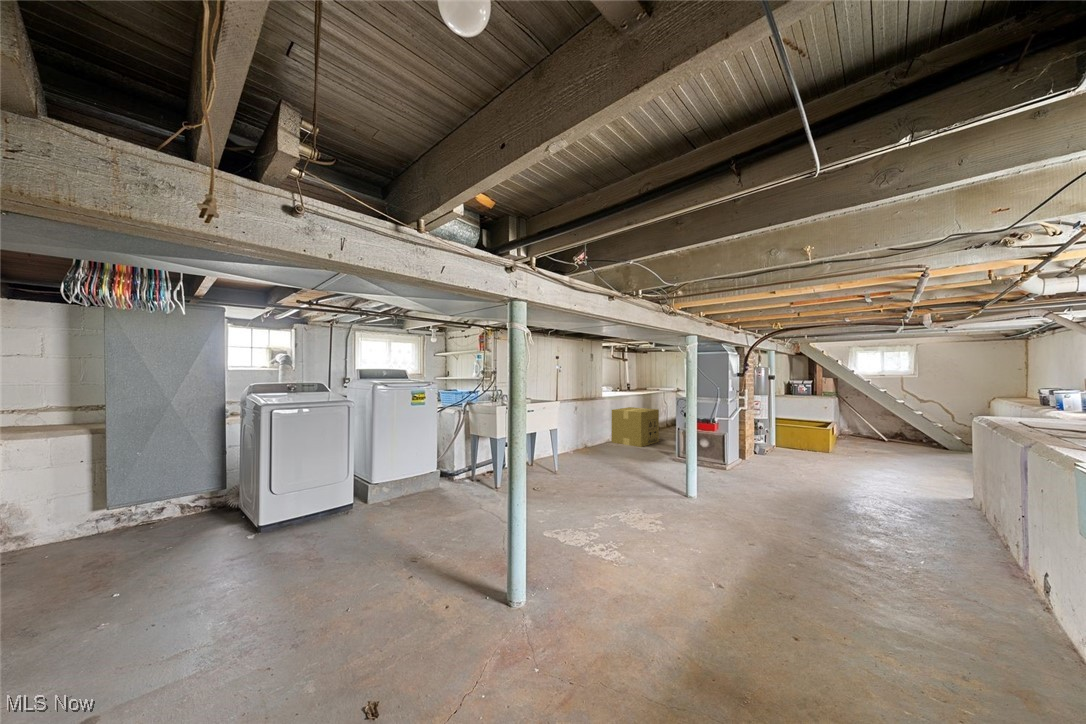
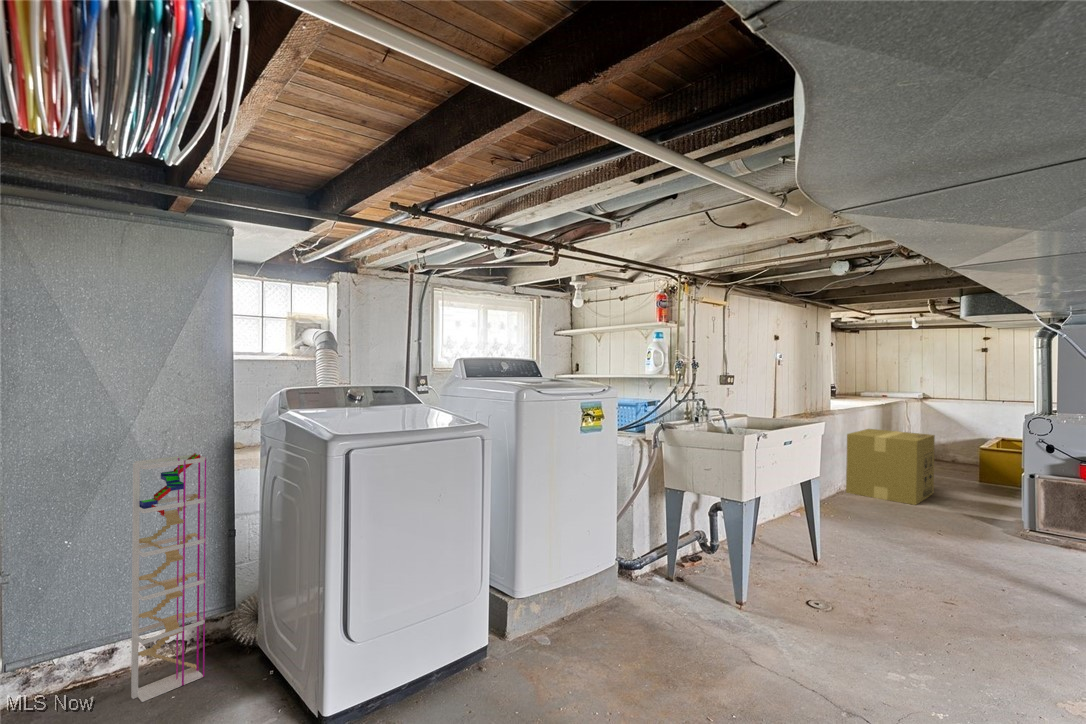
shelving unit: none [171,414,212,527] -> present [131,453,206,702]

